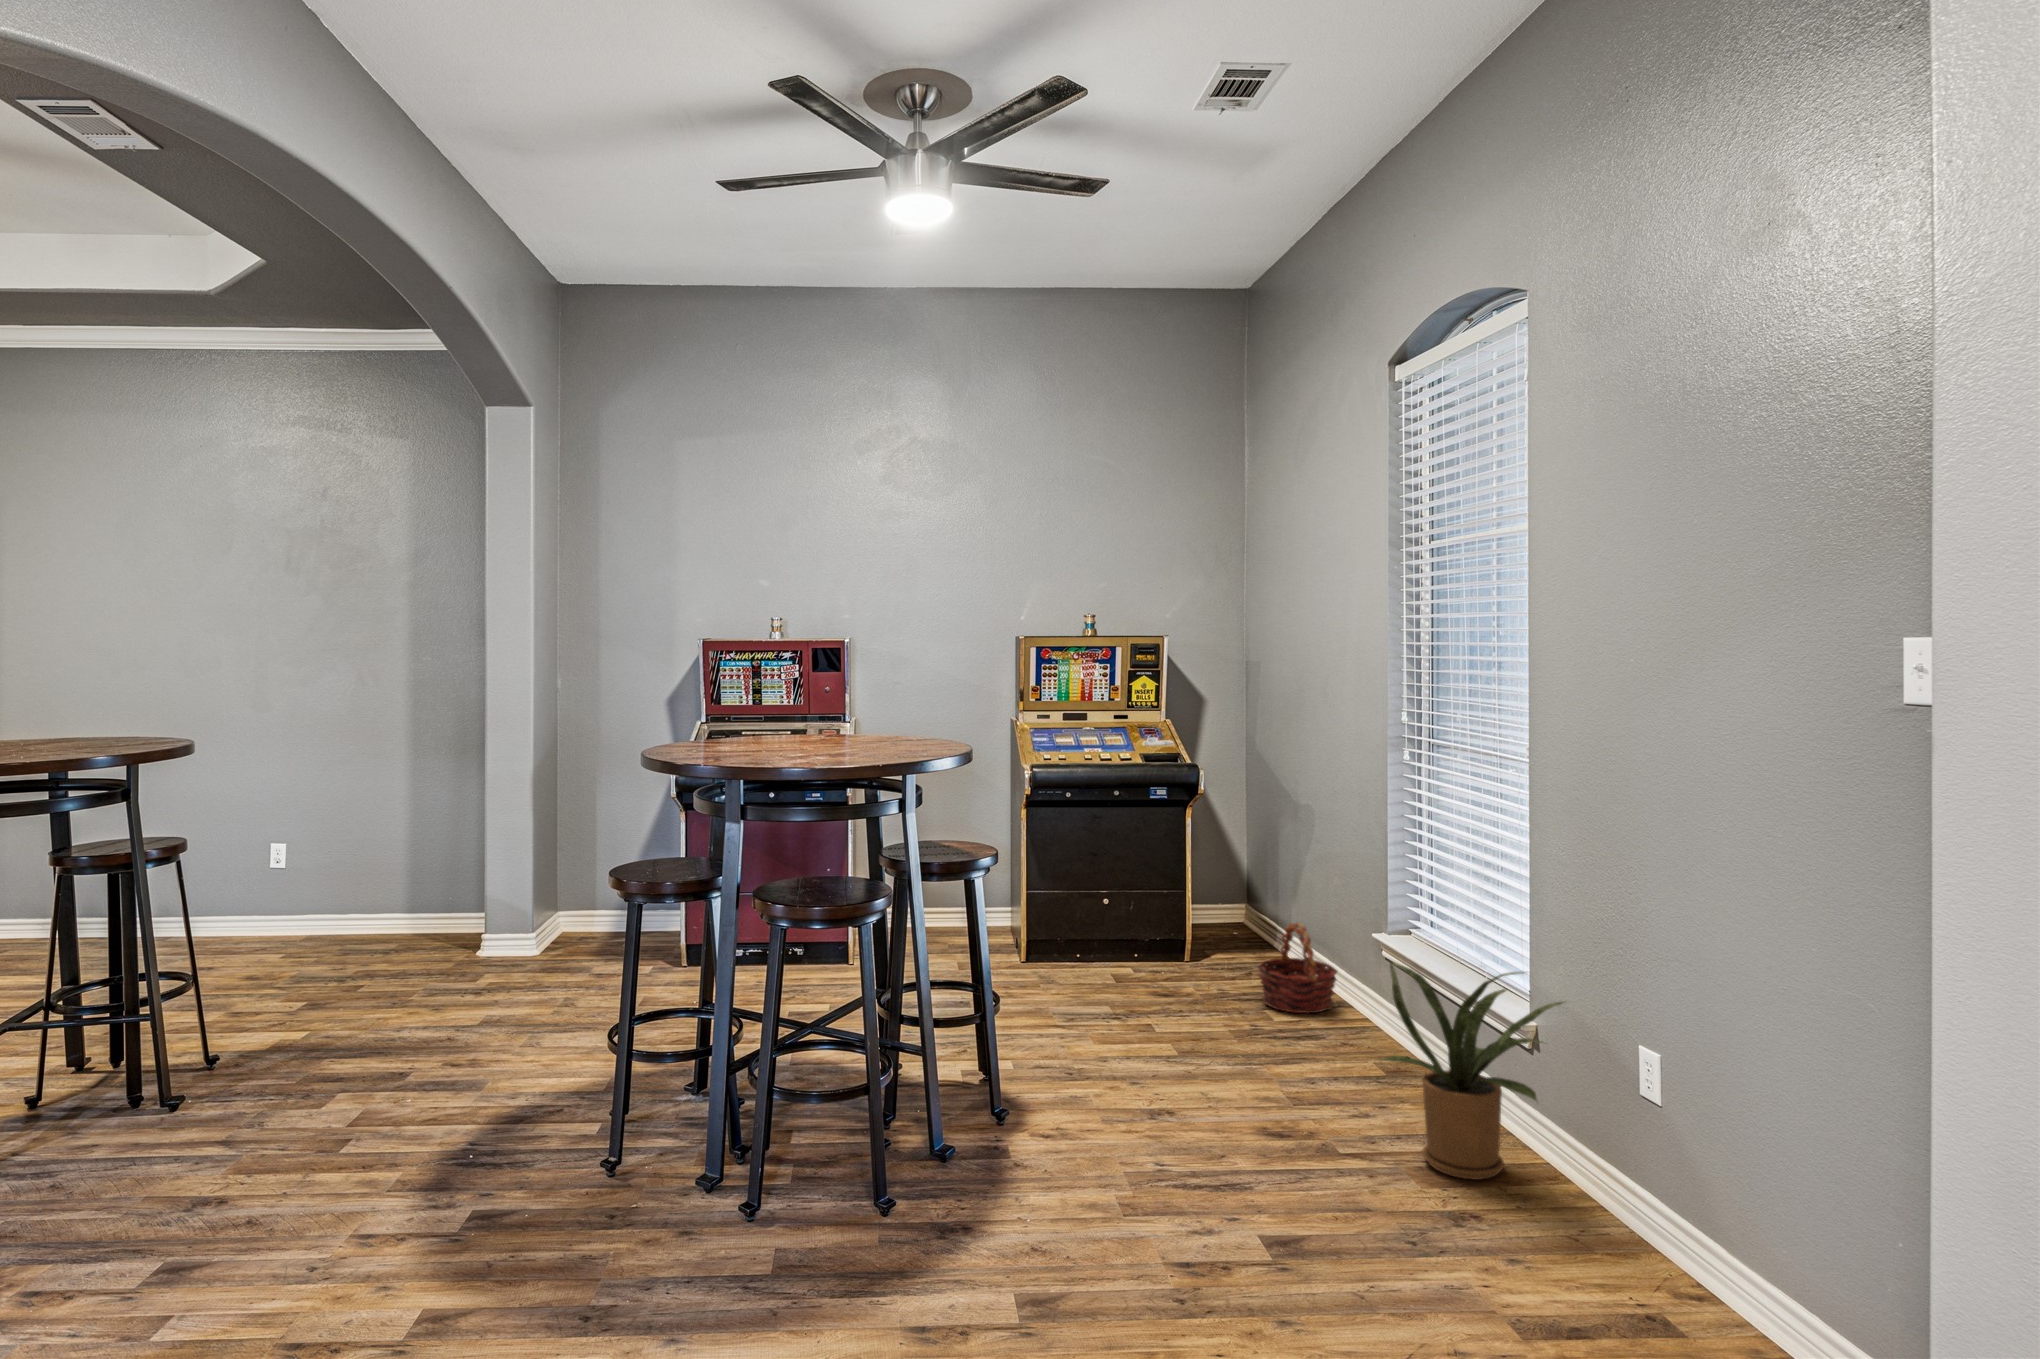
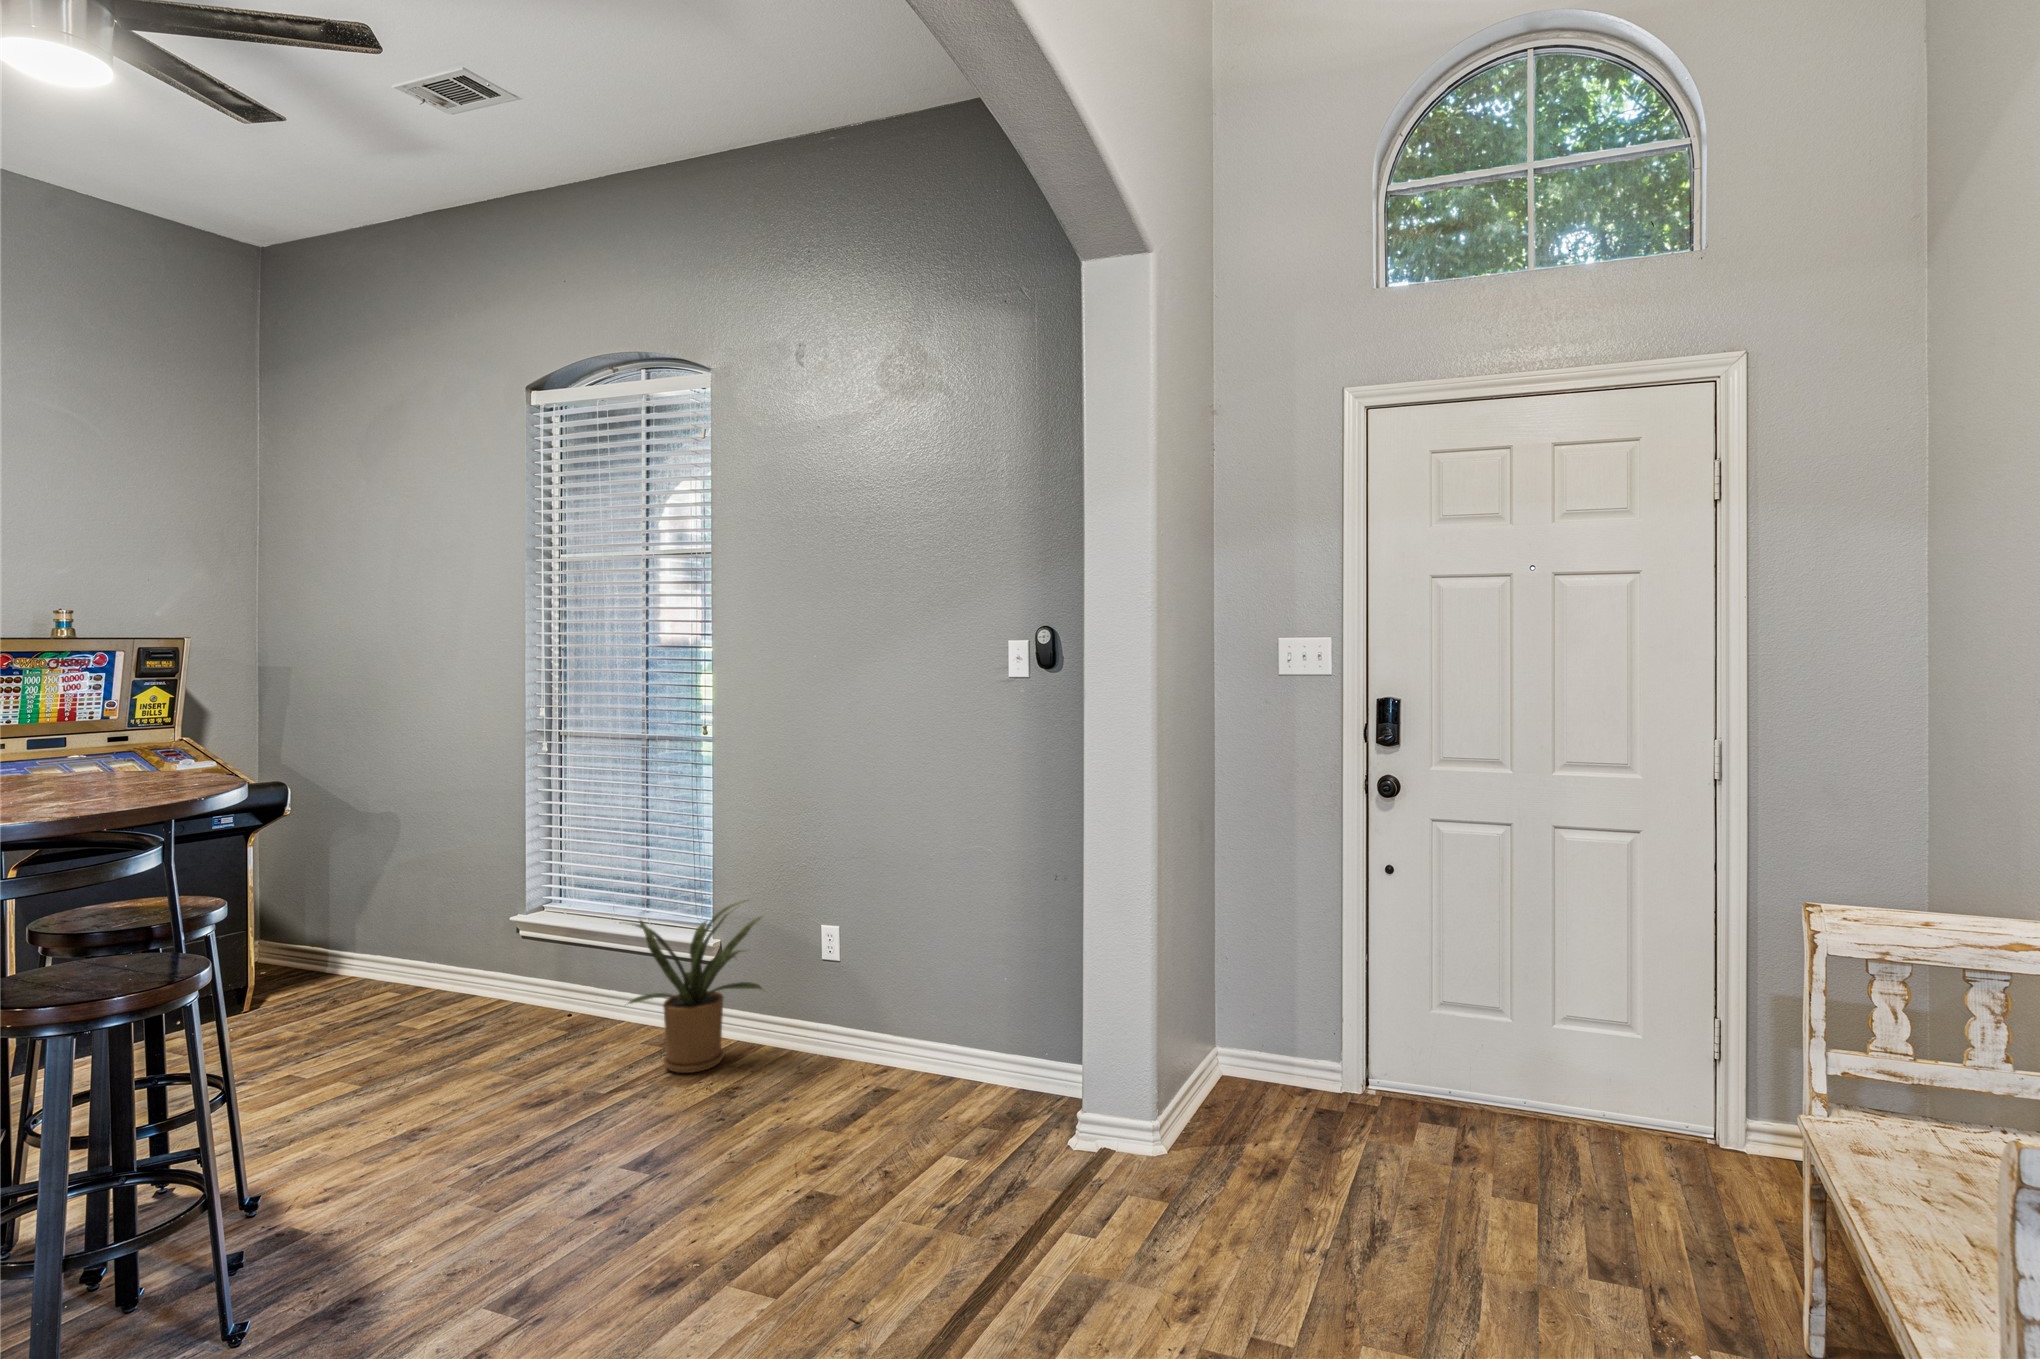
basket: present [1258,923,1337,1013] -> none [367,926,456,1017]

